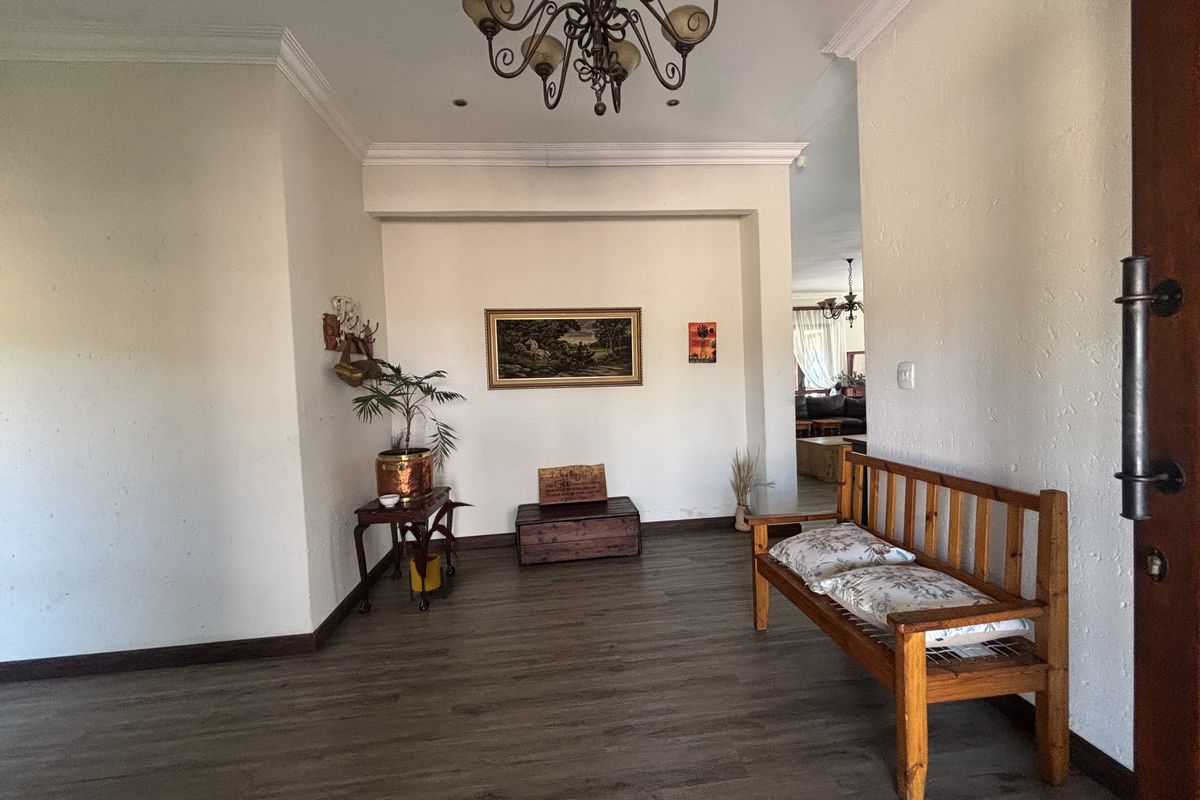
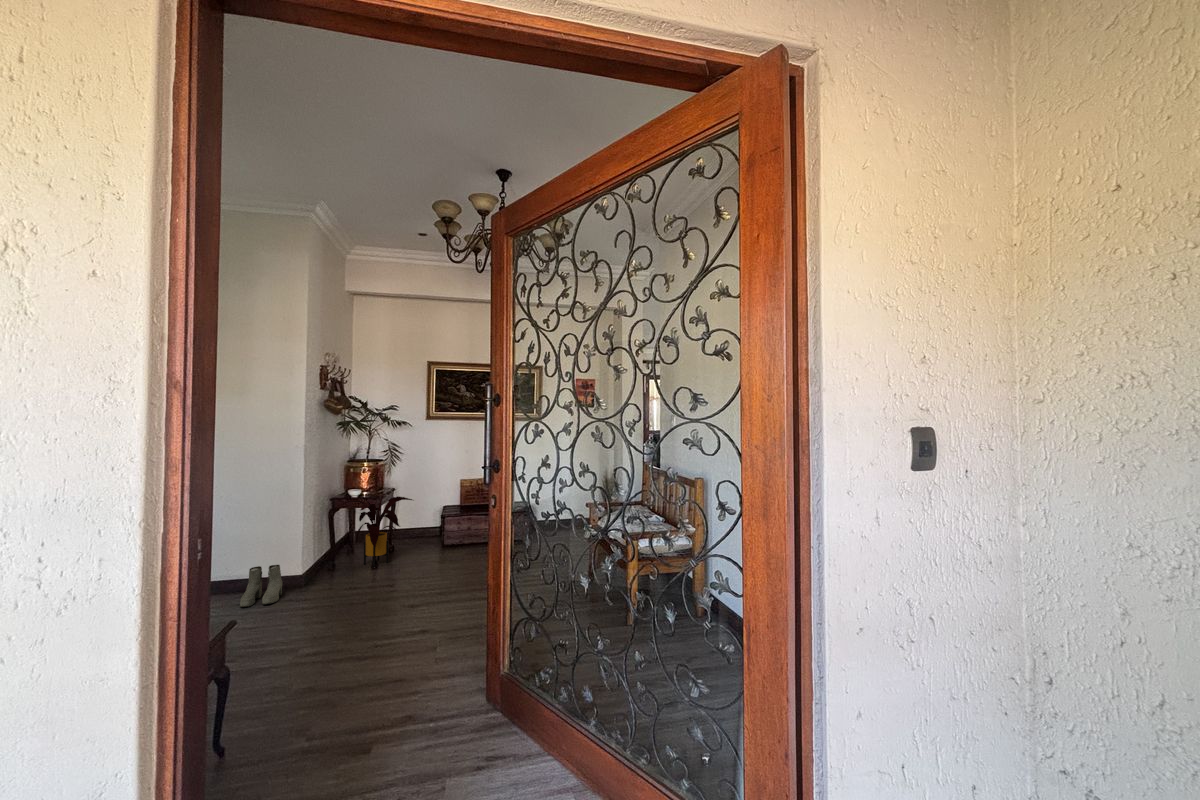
boots: none [215,623,284,699] -> present [240,565,282,607]

